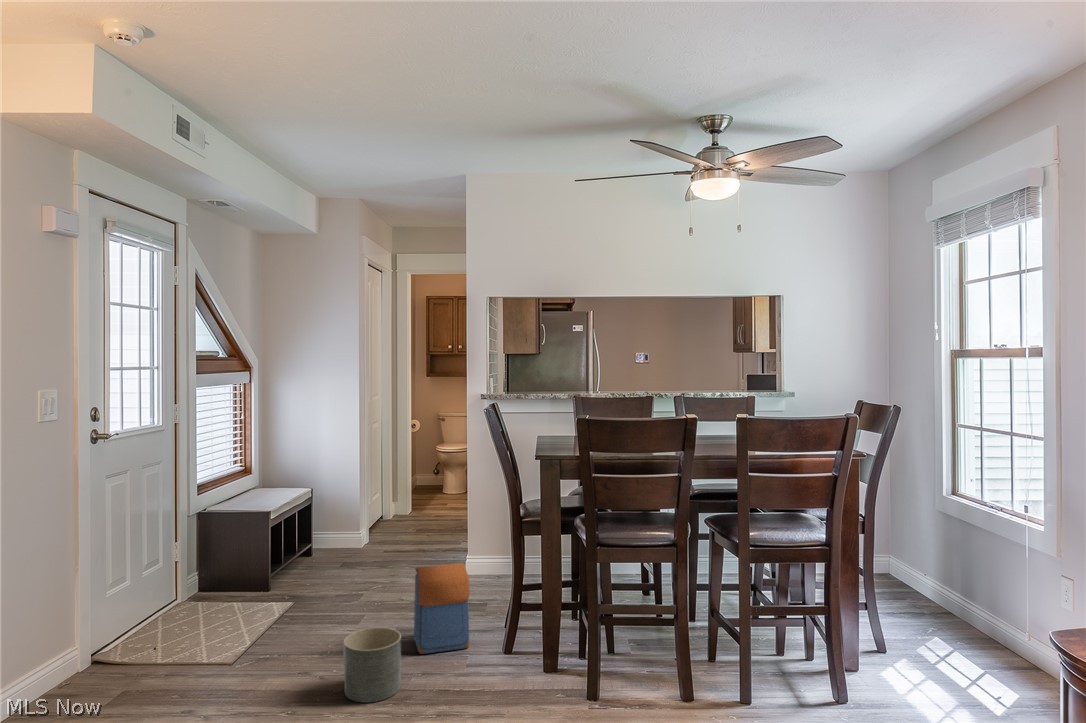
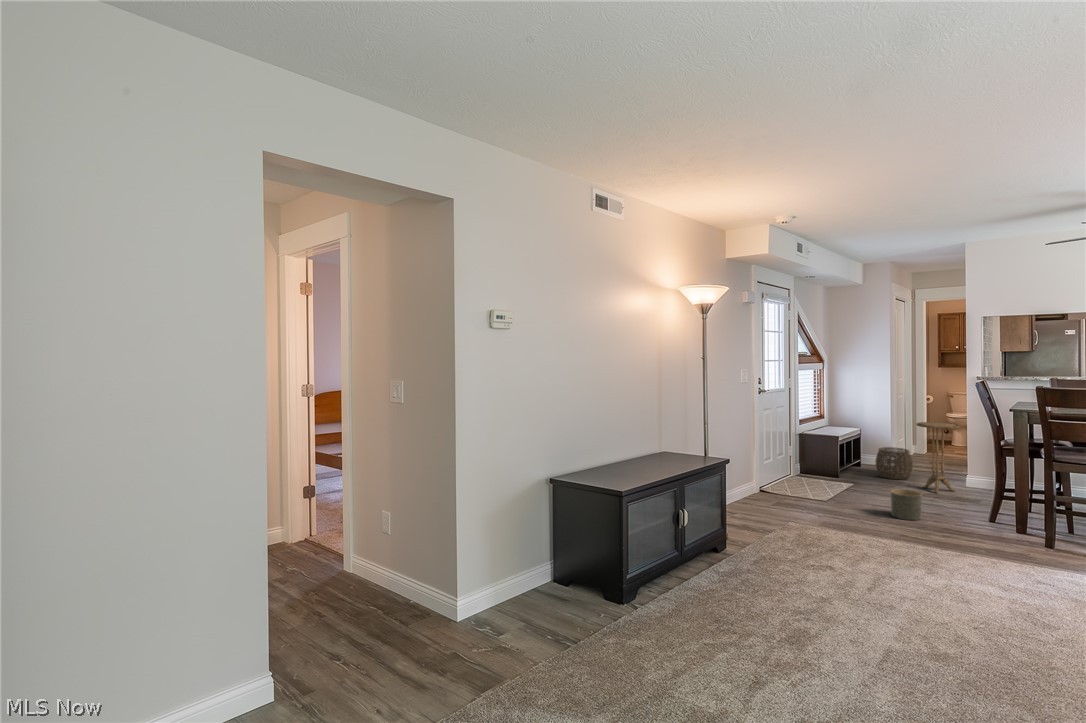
side table: none [396,472,457,600] -> present [916,422,960,494]
woven basket: none [334,518,392,577] -> present [876,447,913,479]
backpack: present [414,563,469,654] -> none [929,468,965,514]

